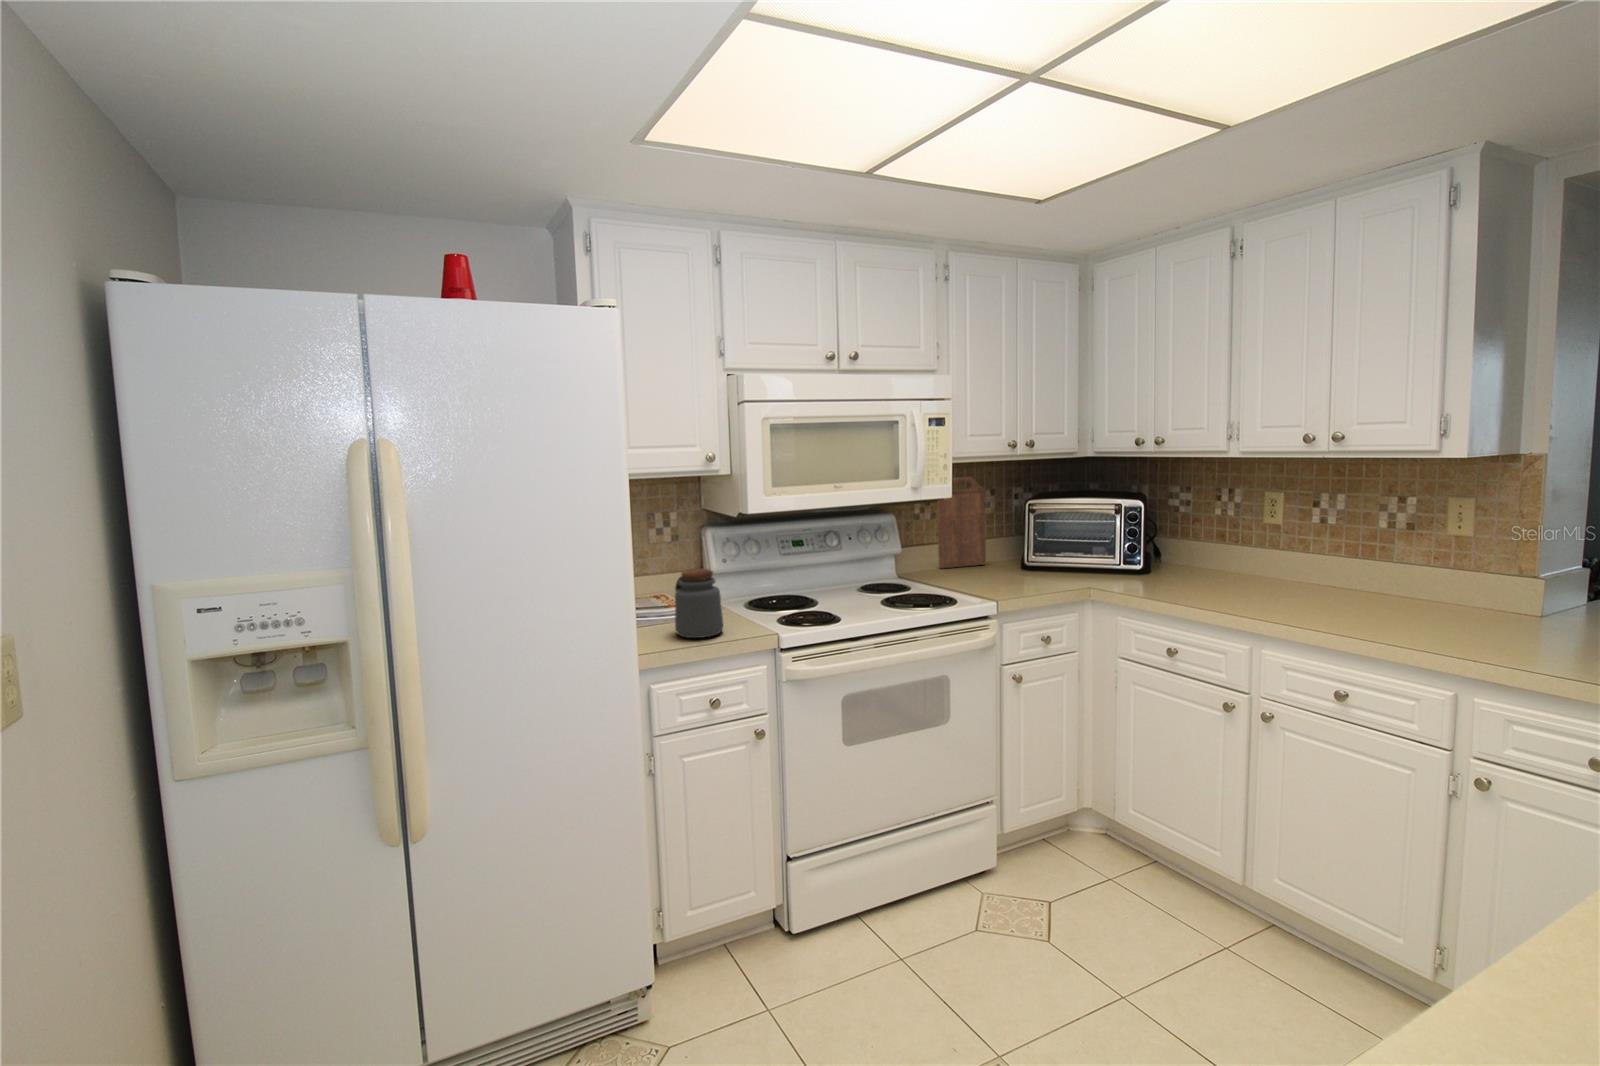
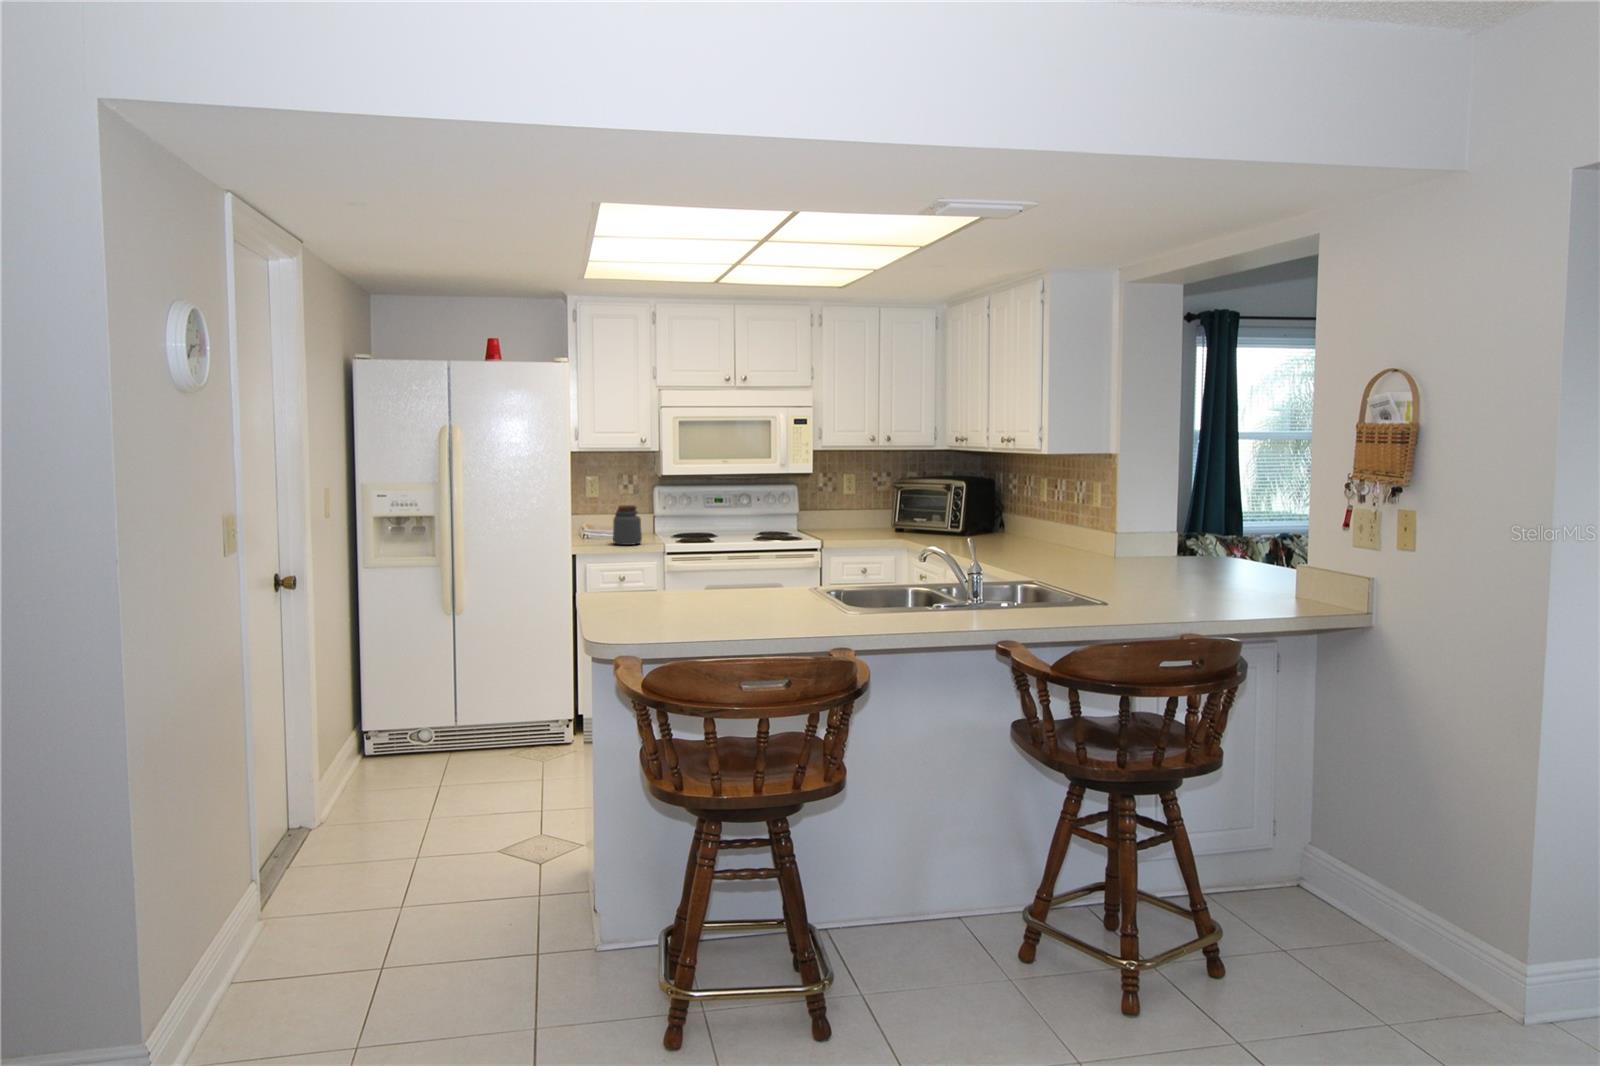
cutting board: present [937,477,986,568] -> none [835,463,874,529]

